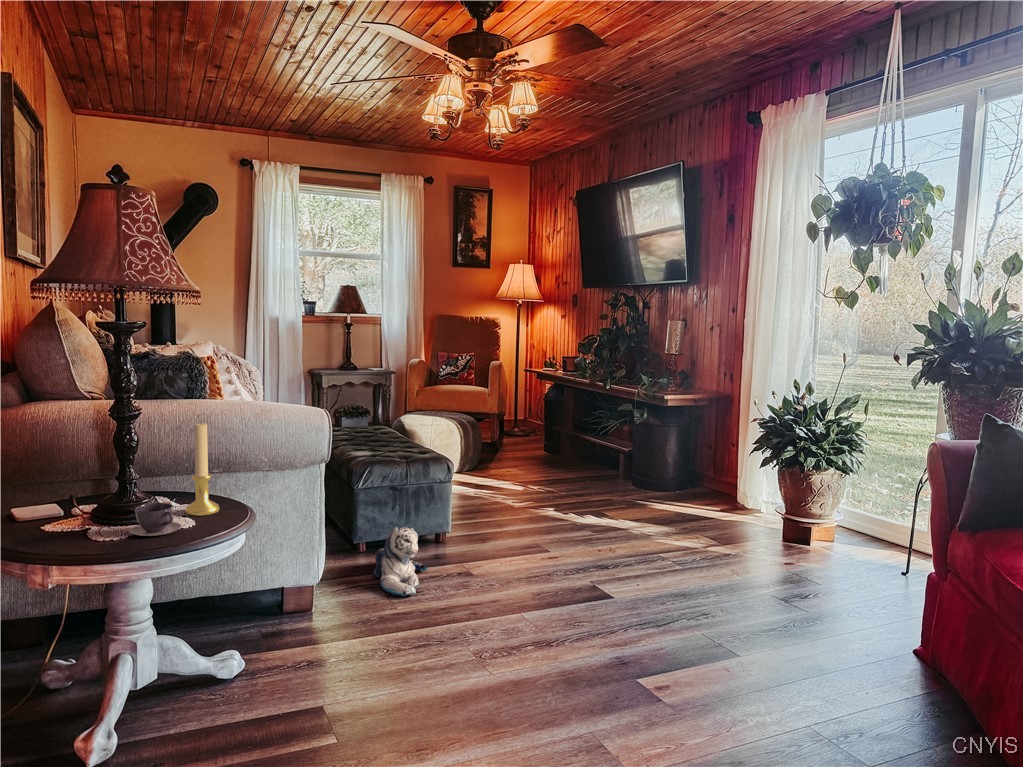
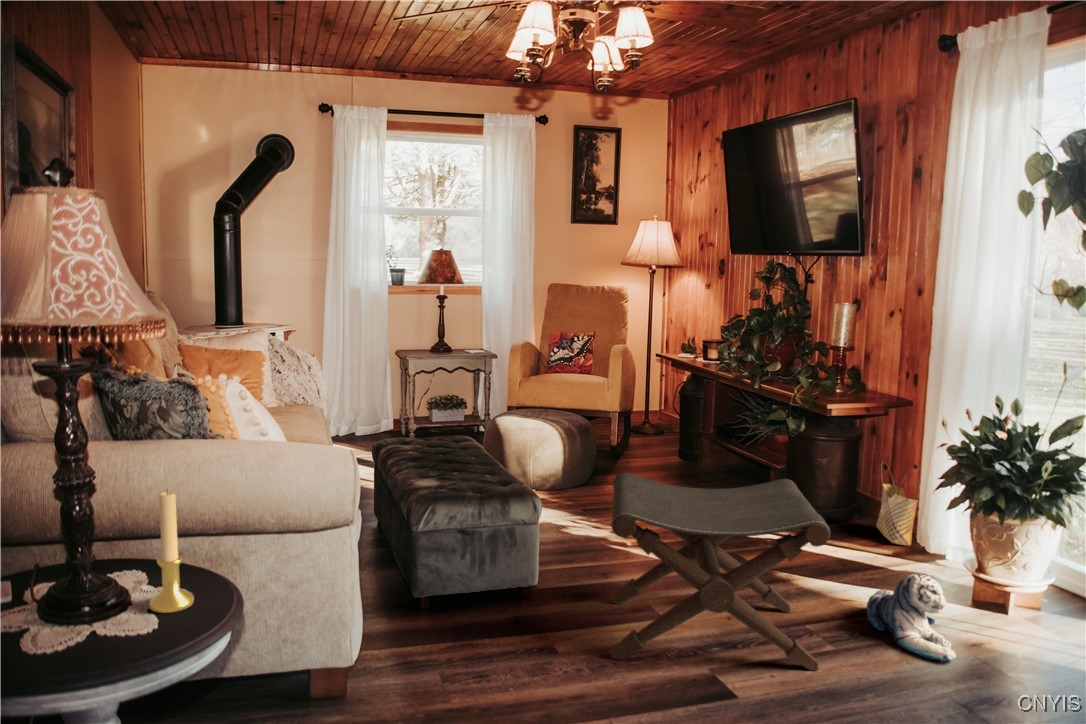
woven basket: none [701,440,733,503] -> present [876,464,921,546]
footstool: none [510,442,676,577] -> present [611,473,830,671]
teacup: present [129,503,181,536] -> none [59,604,129,655]
plush toy: present [372,527,428,597] -> present [867,574,956,662]

